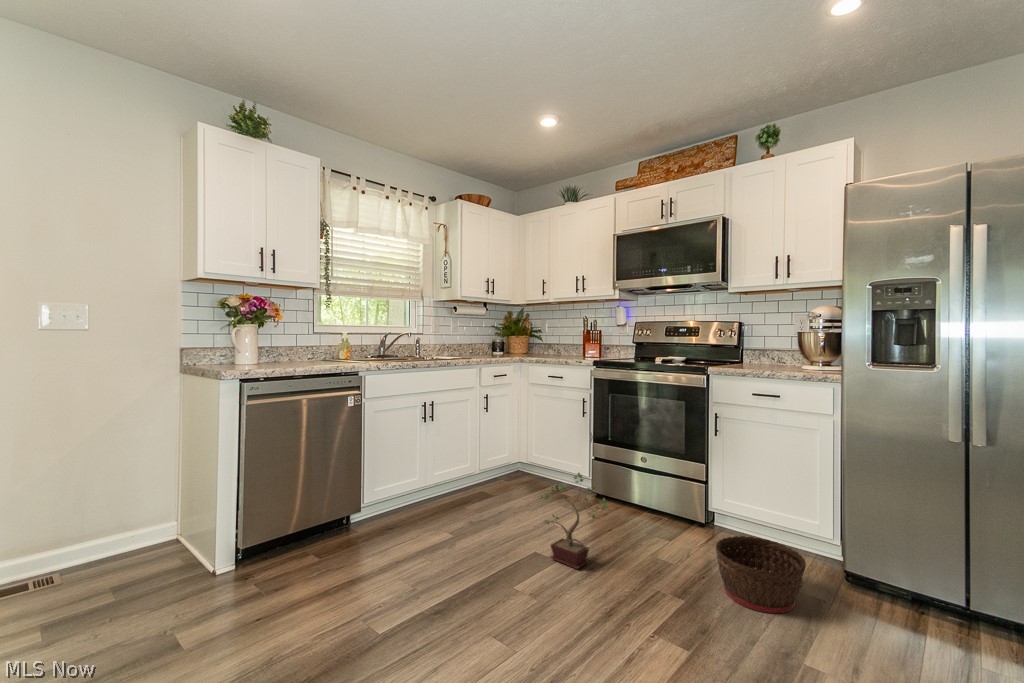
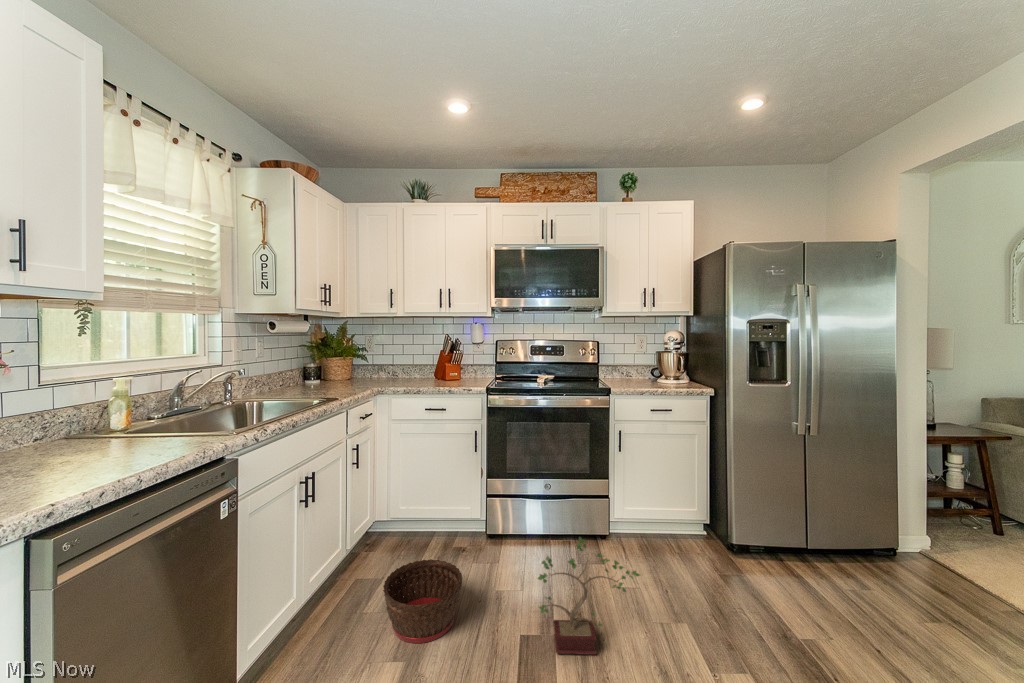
basket: present [716,536,806,613] -> present [383,559,462,643]

